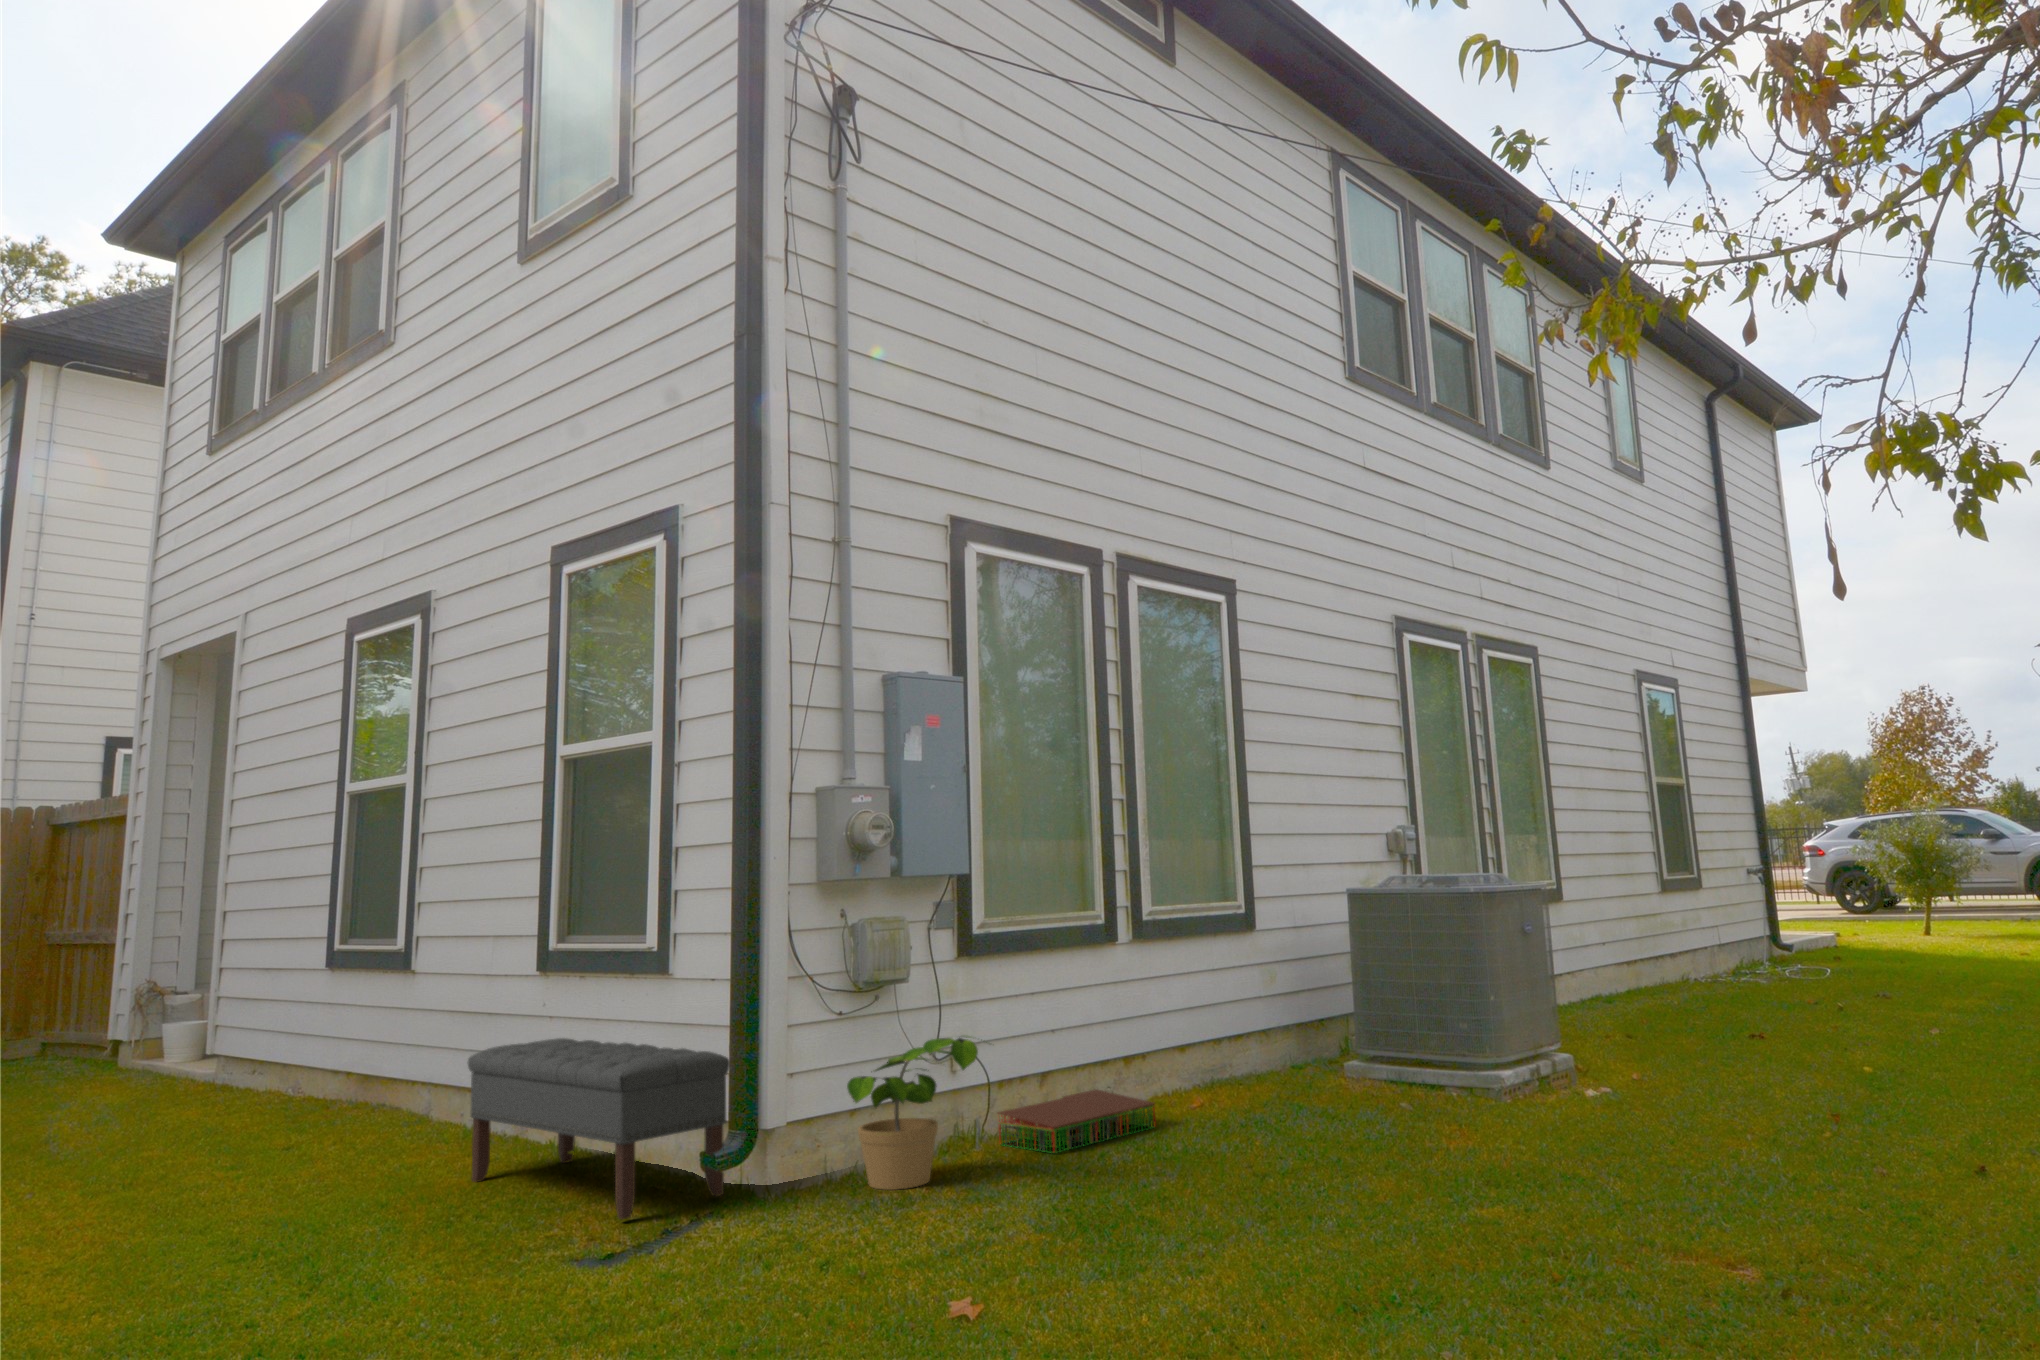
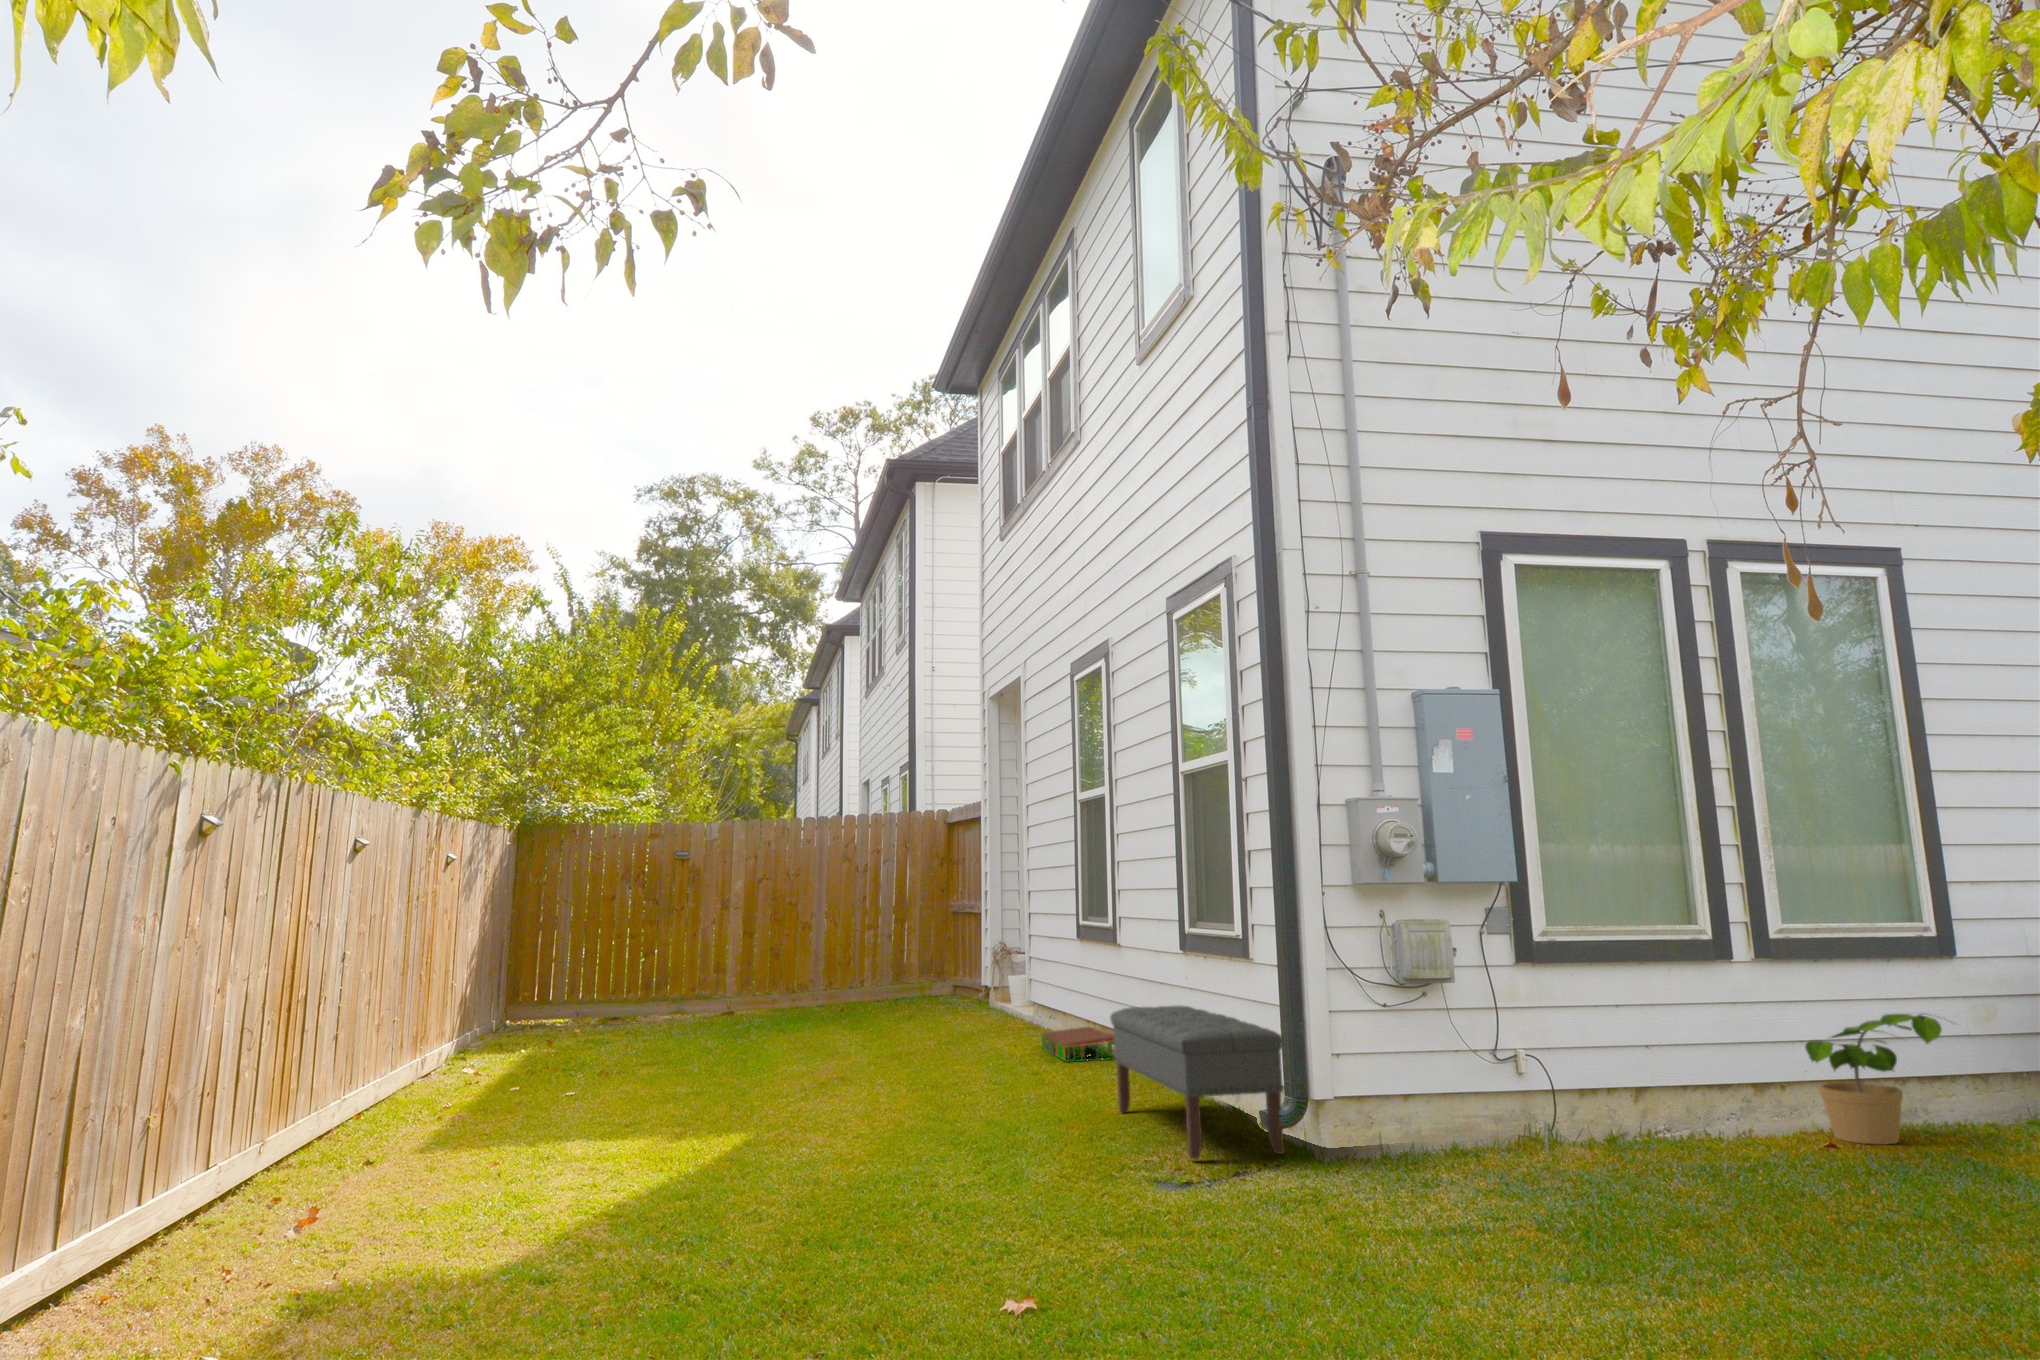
potted plant: present [847,1036,978,1190] -> present [1805,1014,1952,1145]
storage bin: present [998,1089,1155,1152] -> present [1042,1027,1114,1061]

